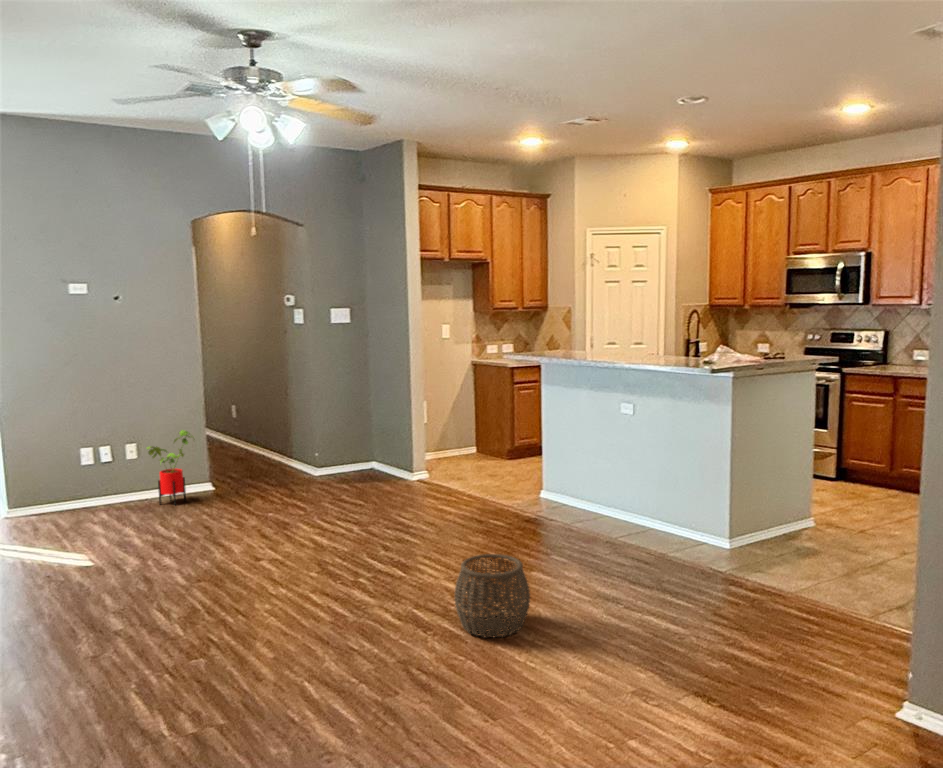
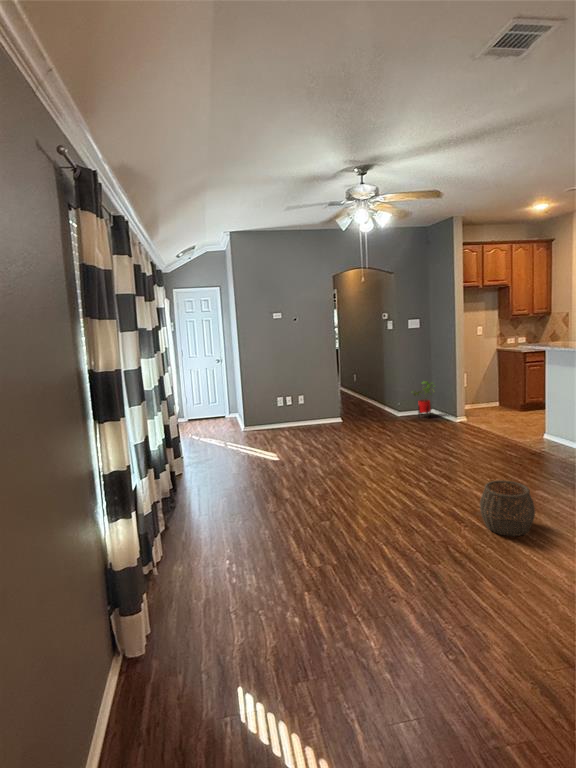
house plant: present [147,430,192,505] -> present [414,381,434,418]

